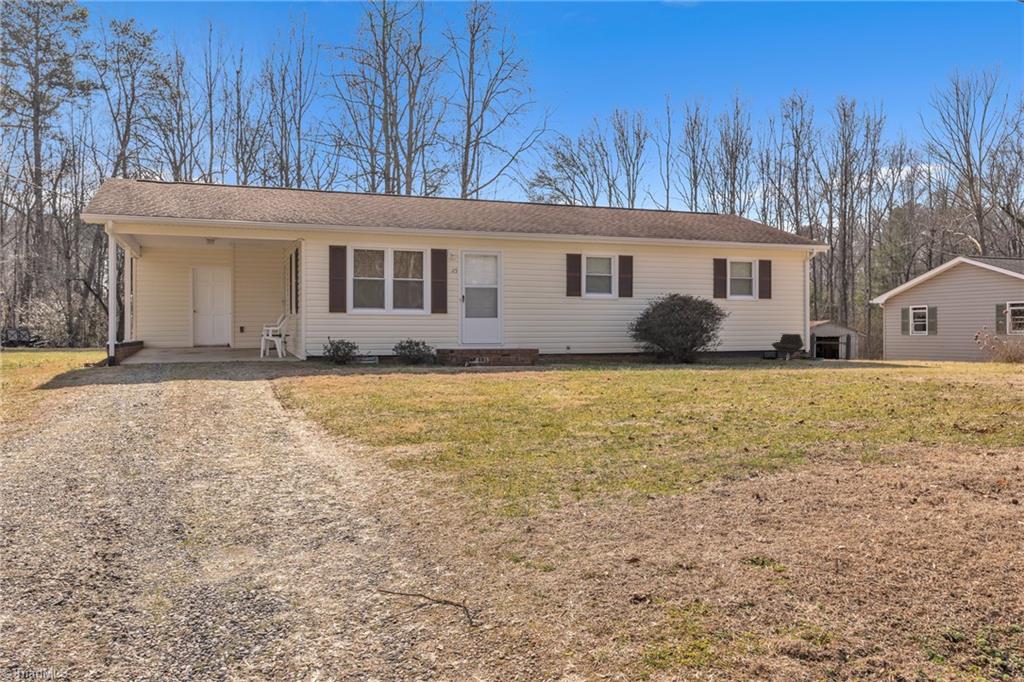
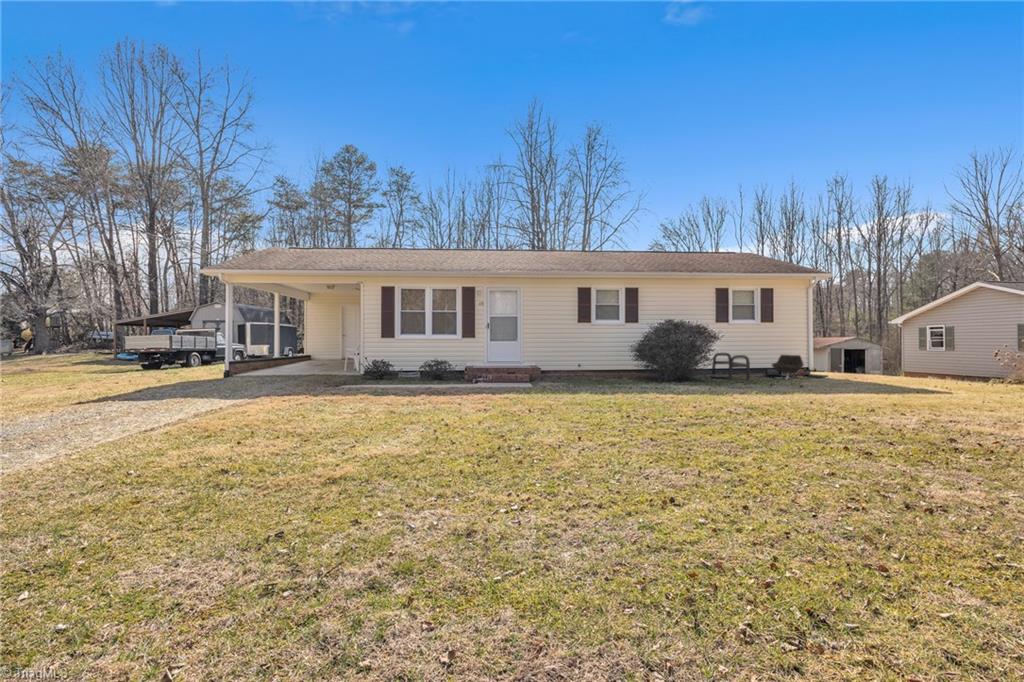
bench: present [811,333,851,360] -> present [712,353,750,380]

